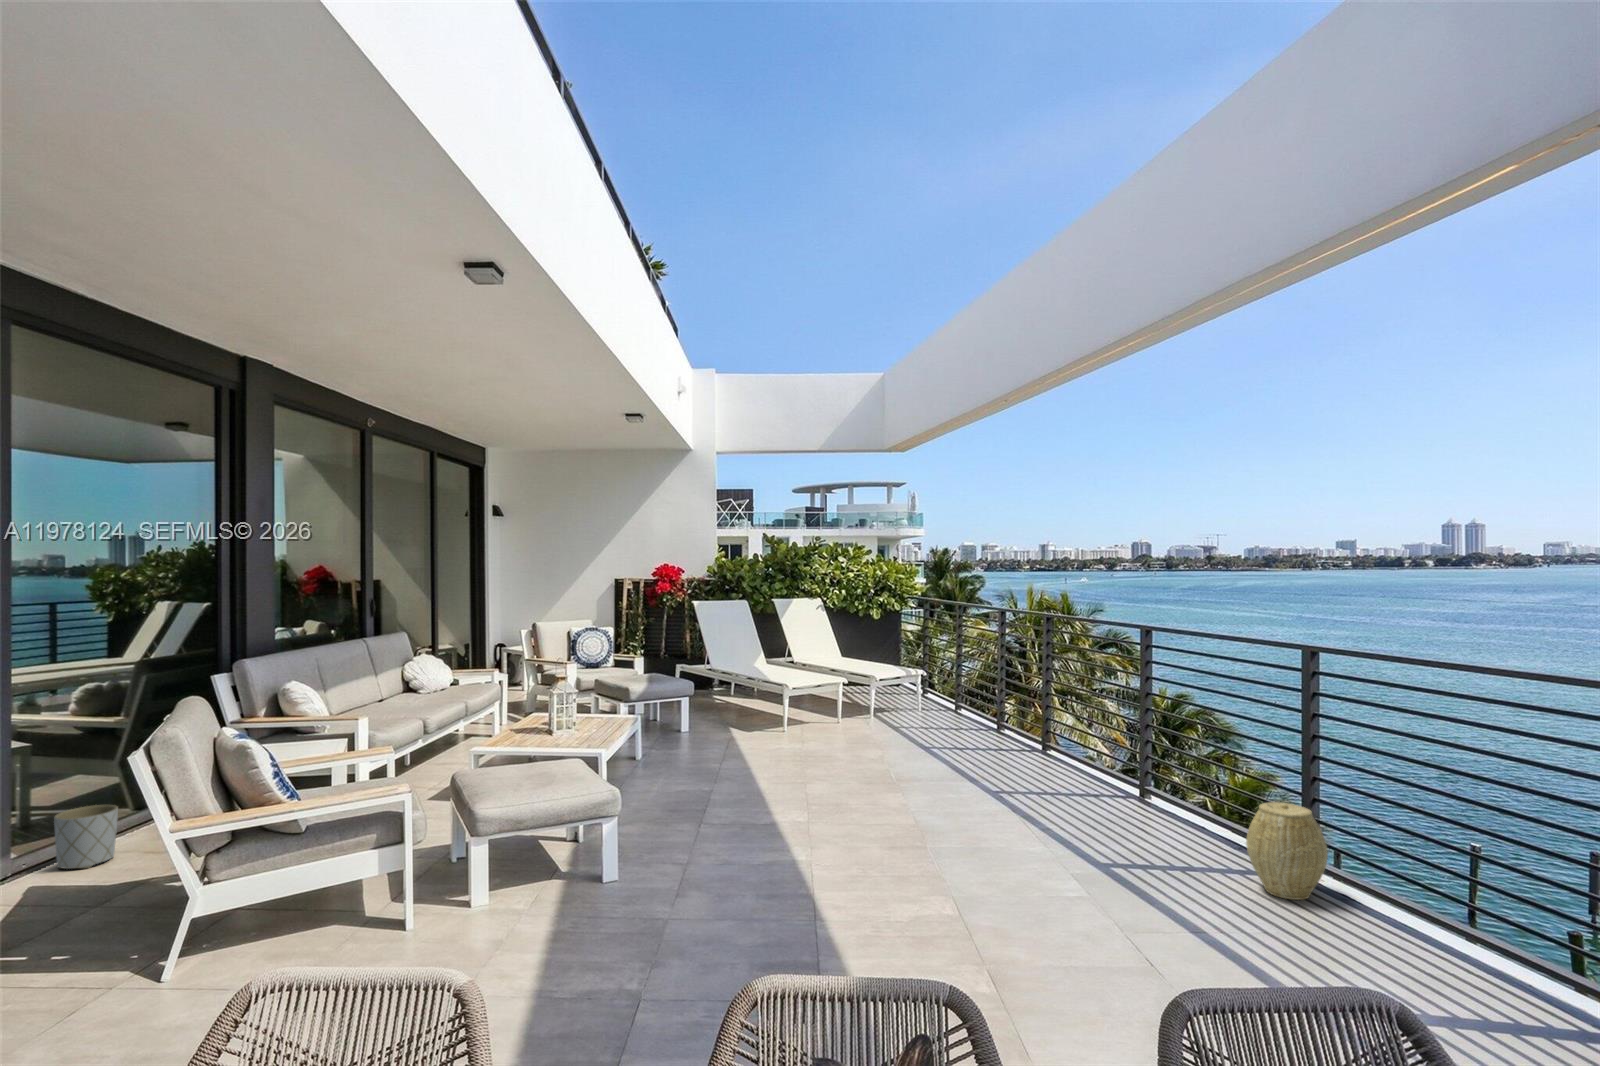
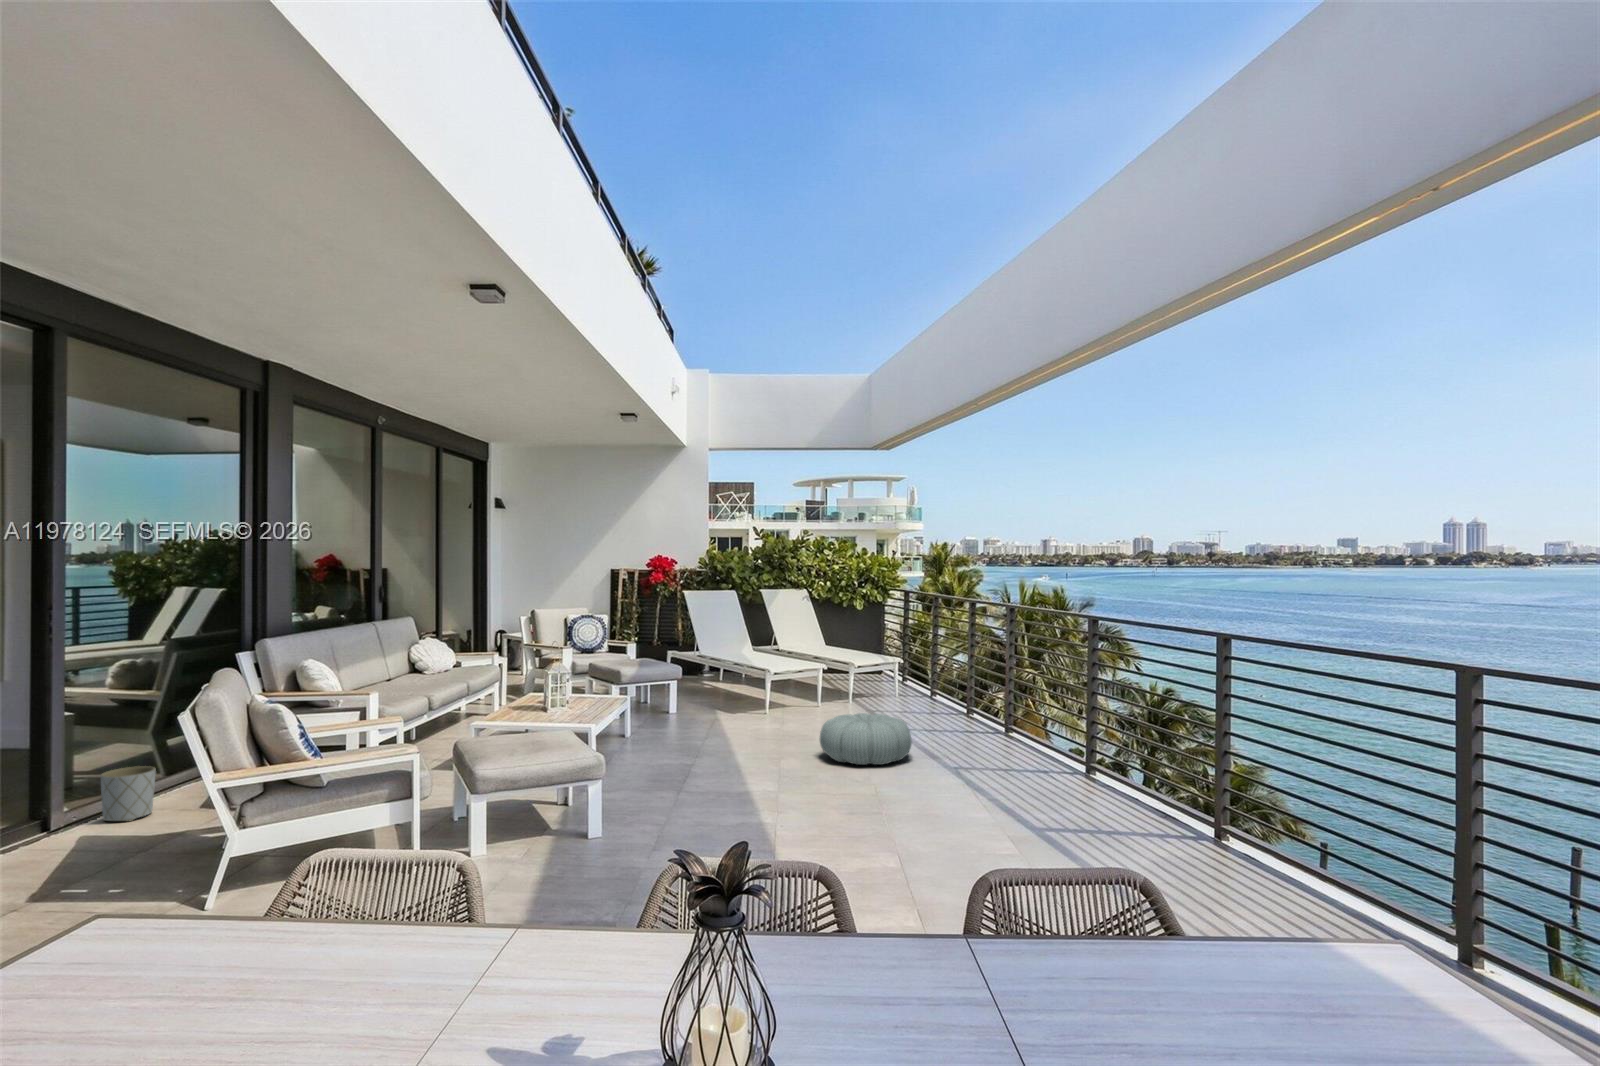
pouf: none [847,732,947,789] -> present [820,713,912,765]
woven basket: present [1246,802,1328,900] -> none [1159,770,1227,855]

